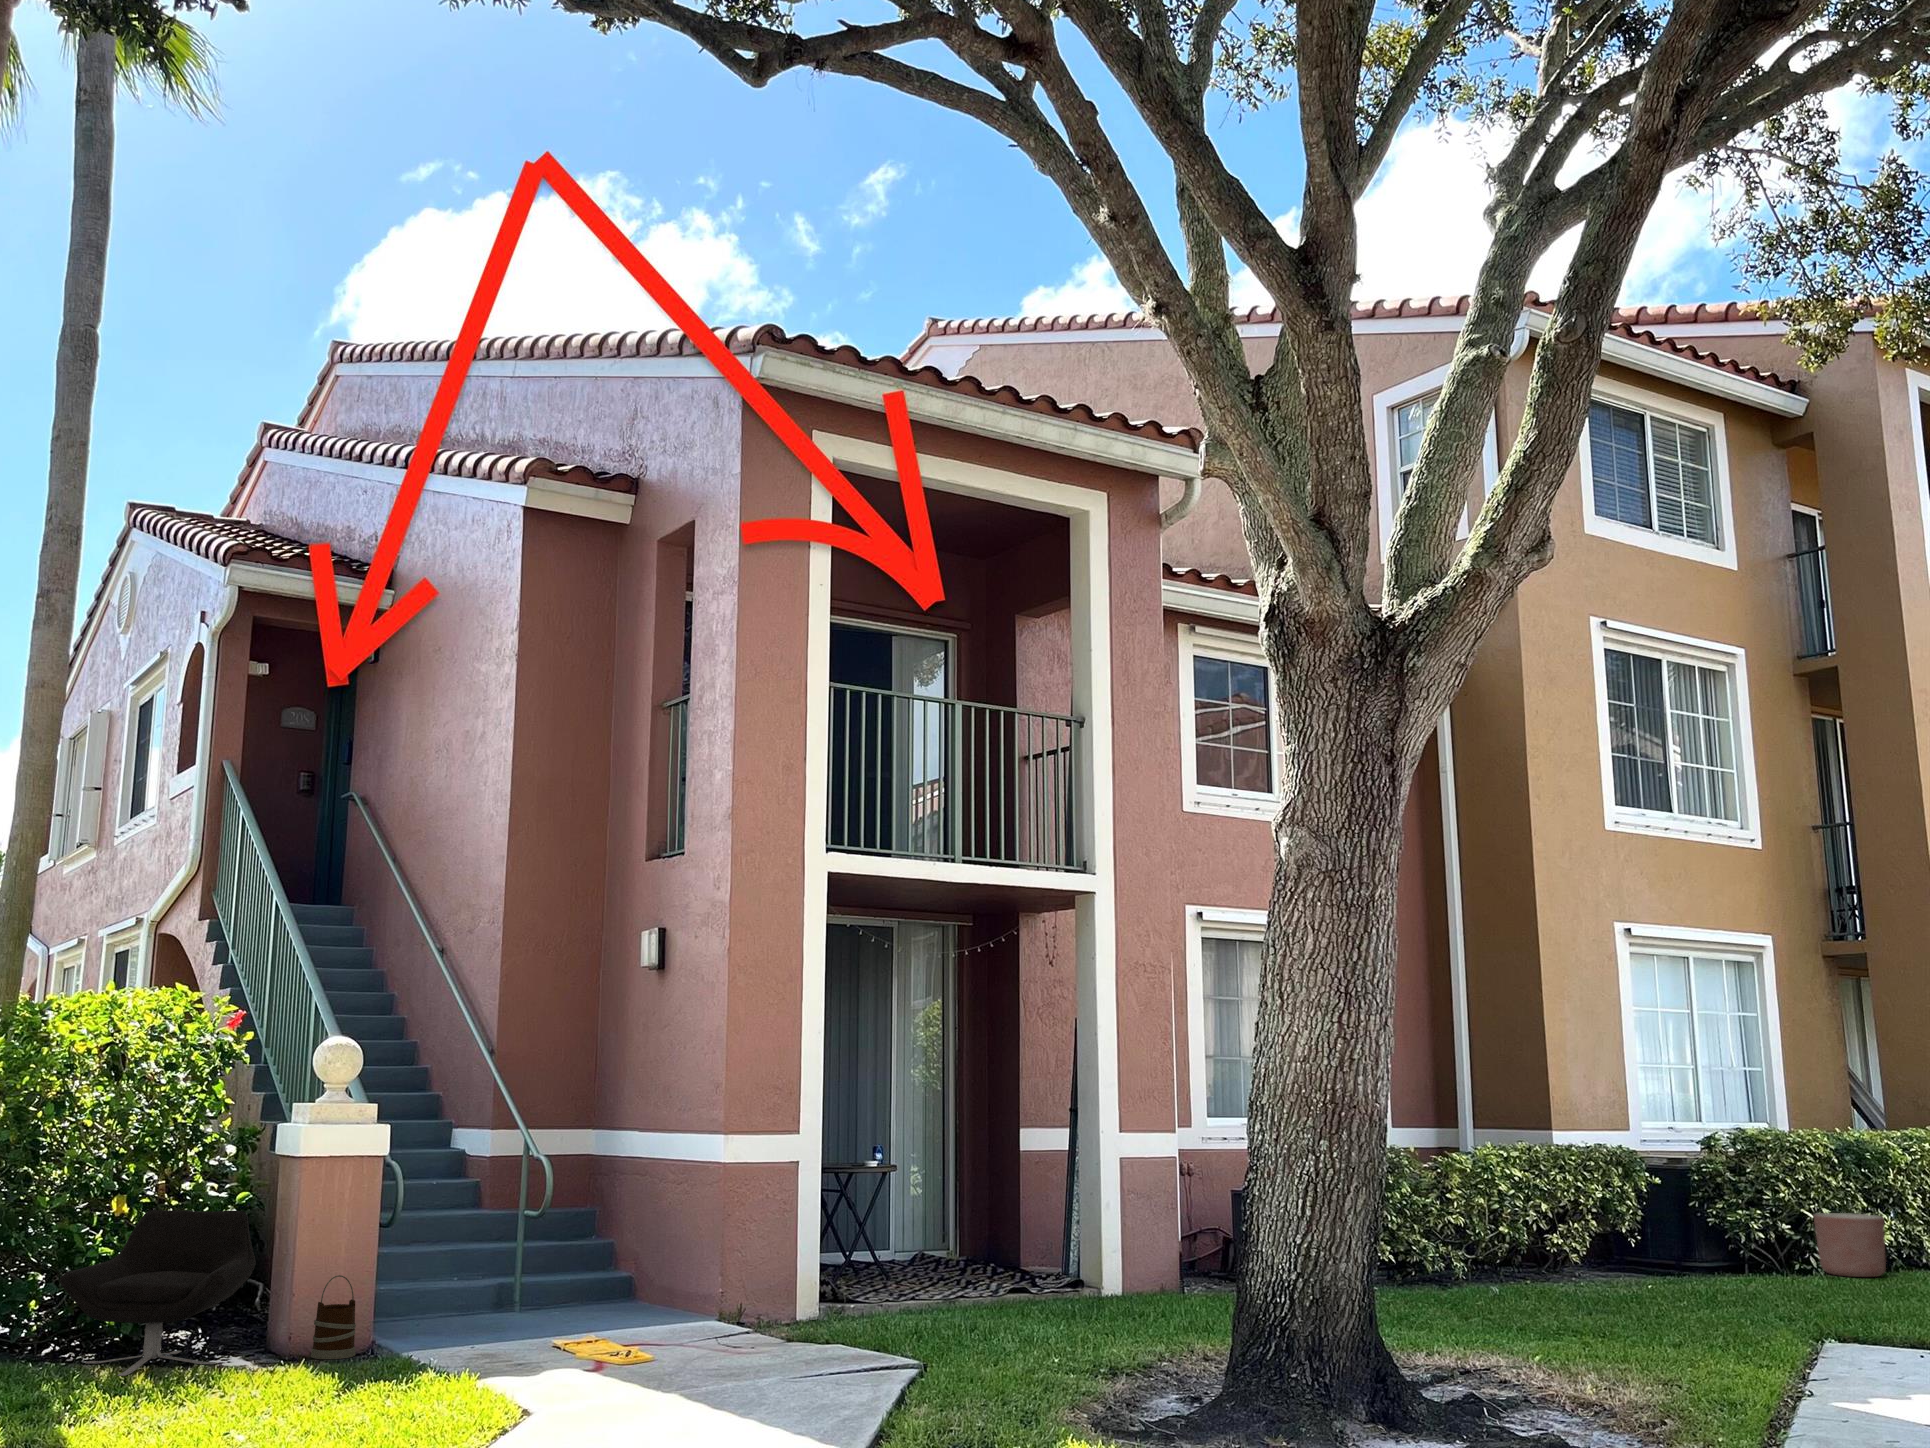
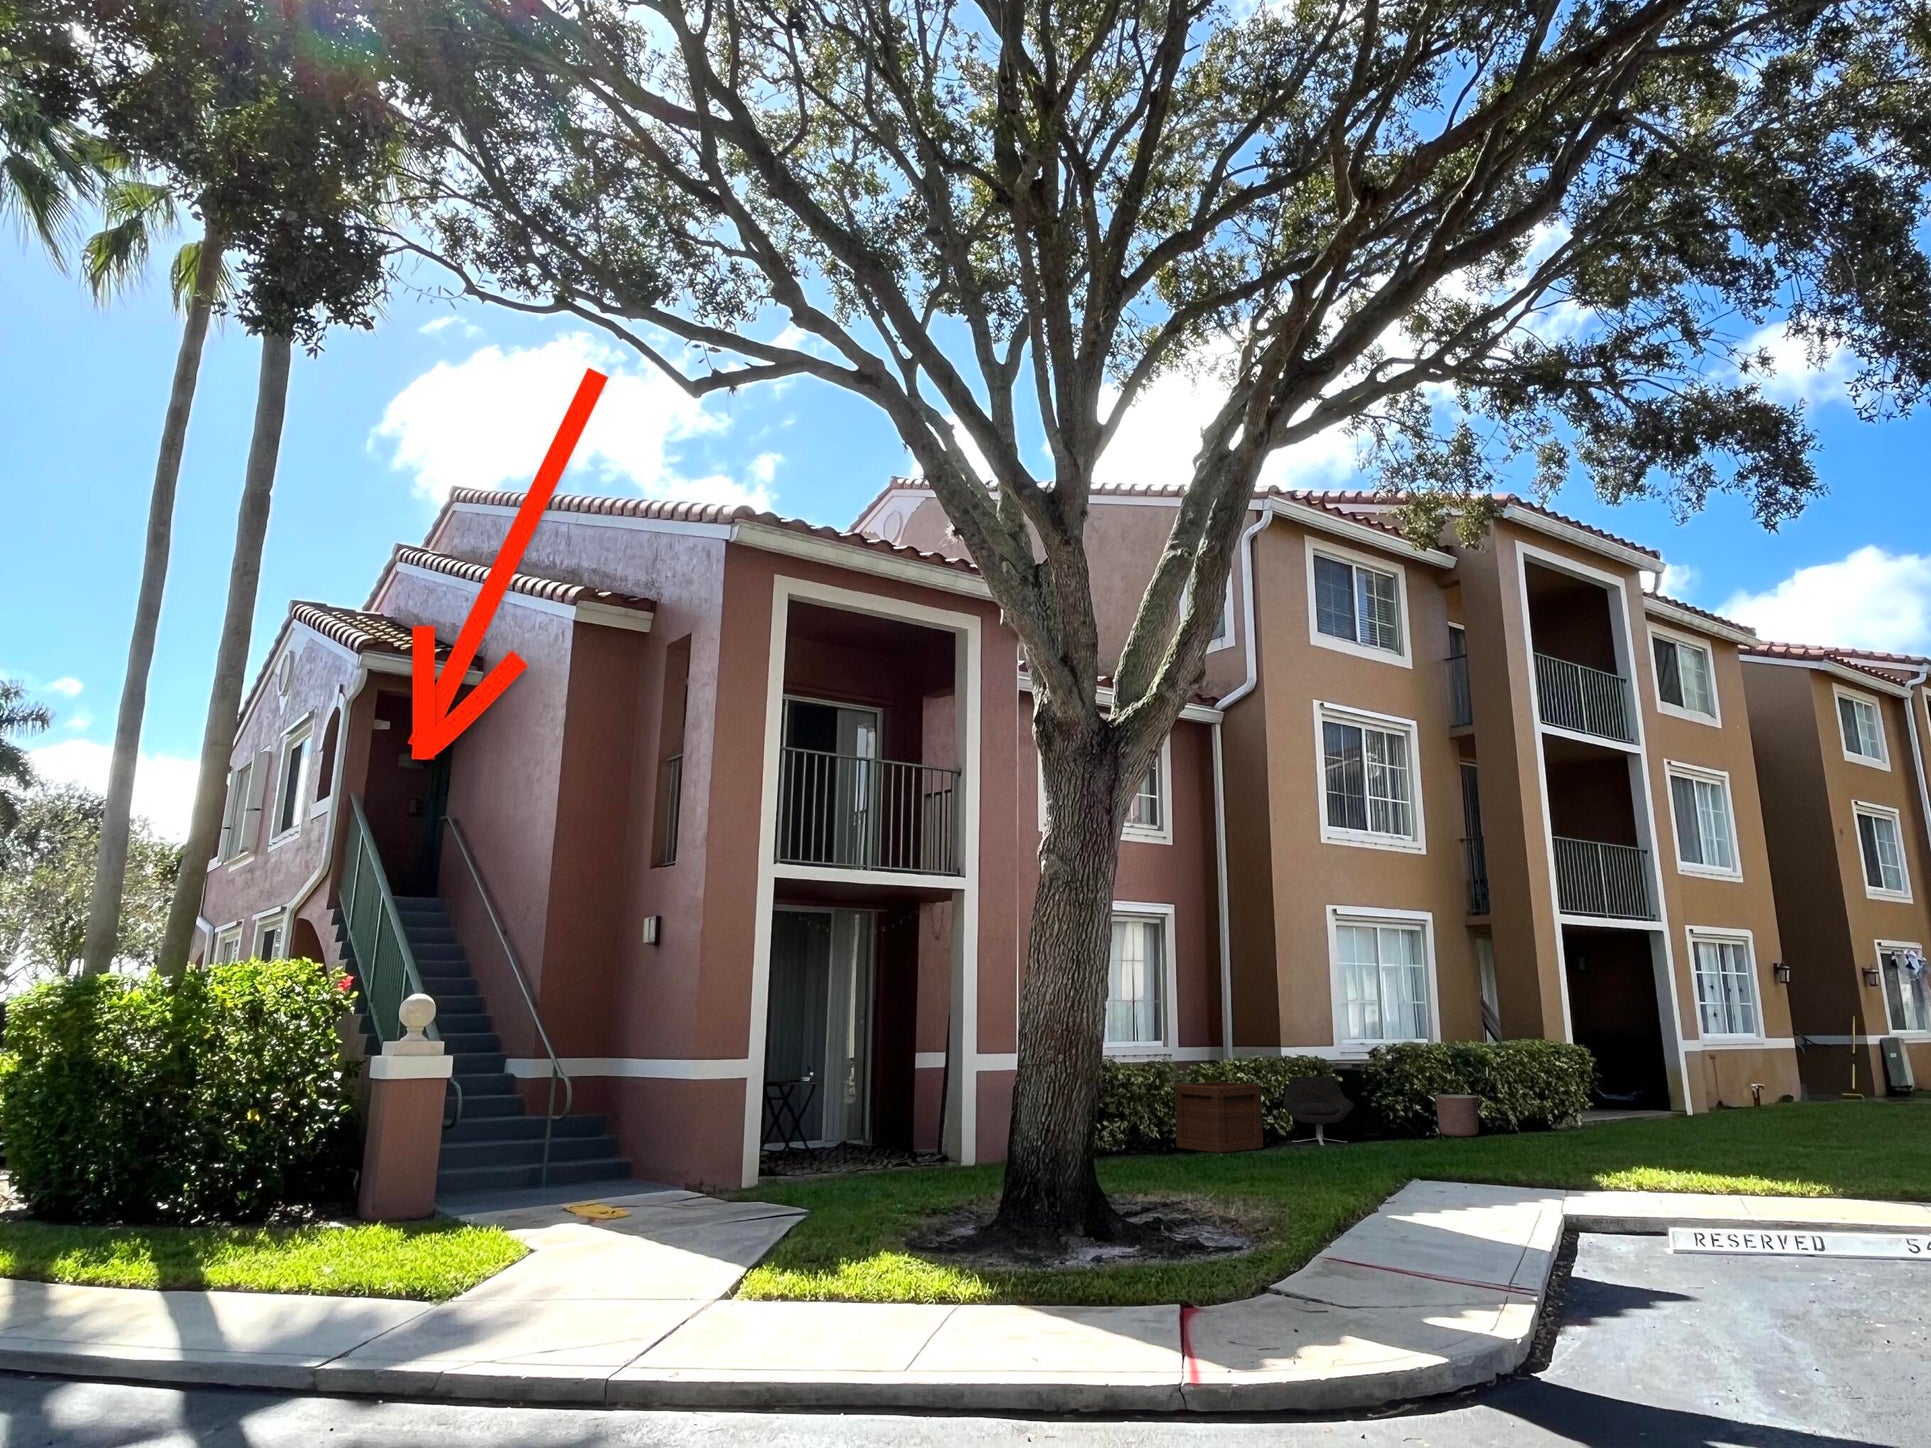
wooden crate: none [1415,1186,1556,1294] -> present [1175,1082,1263,1153]
lounge chair: present [60,1210,256,1376] -> present [1283,1076,1354,1145]
wooden bucket: present [311,1275,356,1359] -> none [388,1160,422,1219]

